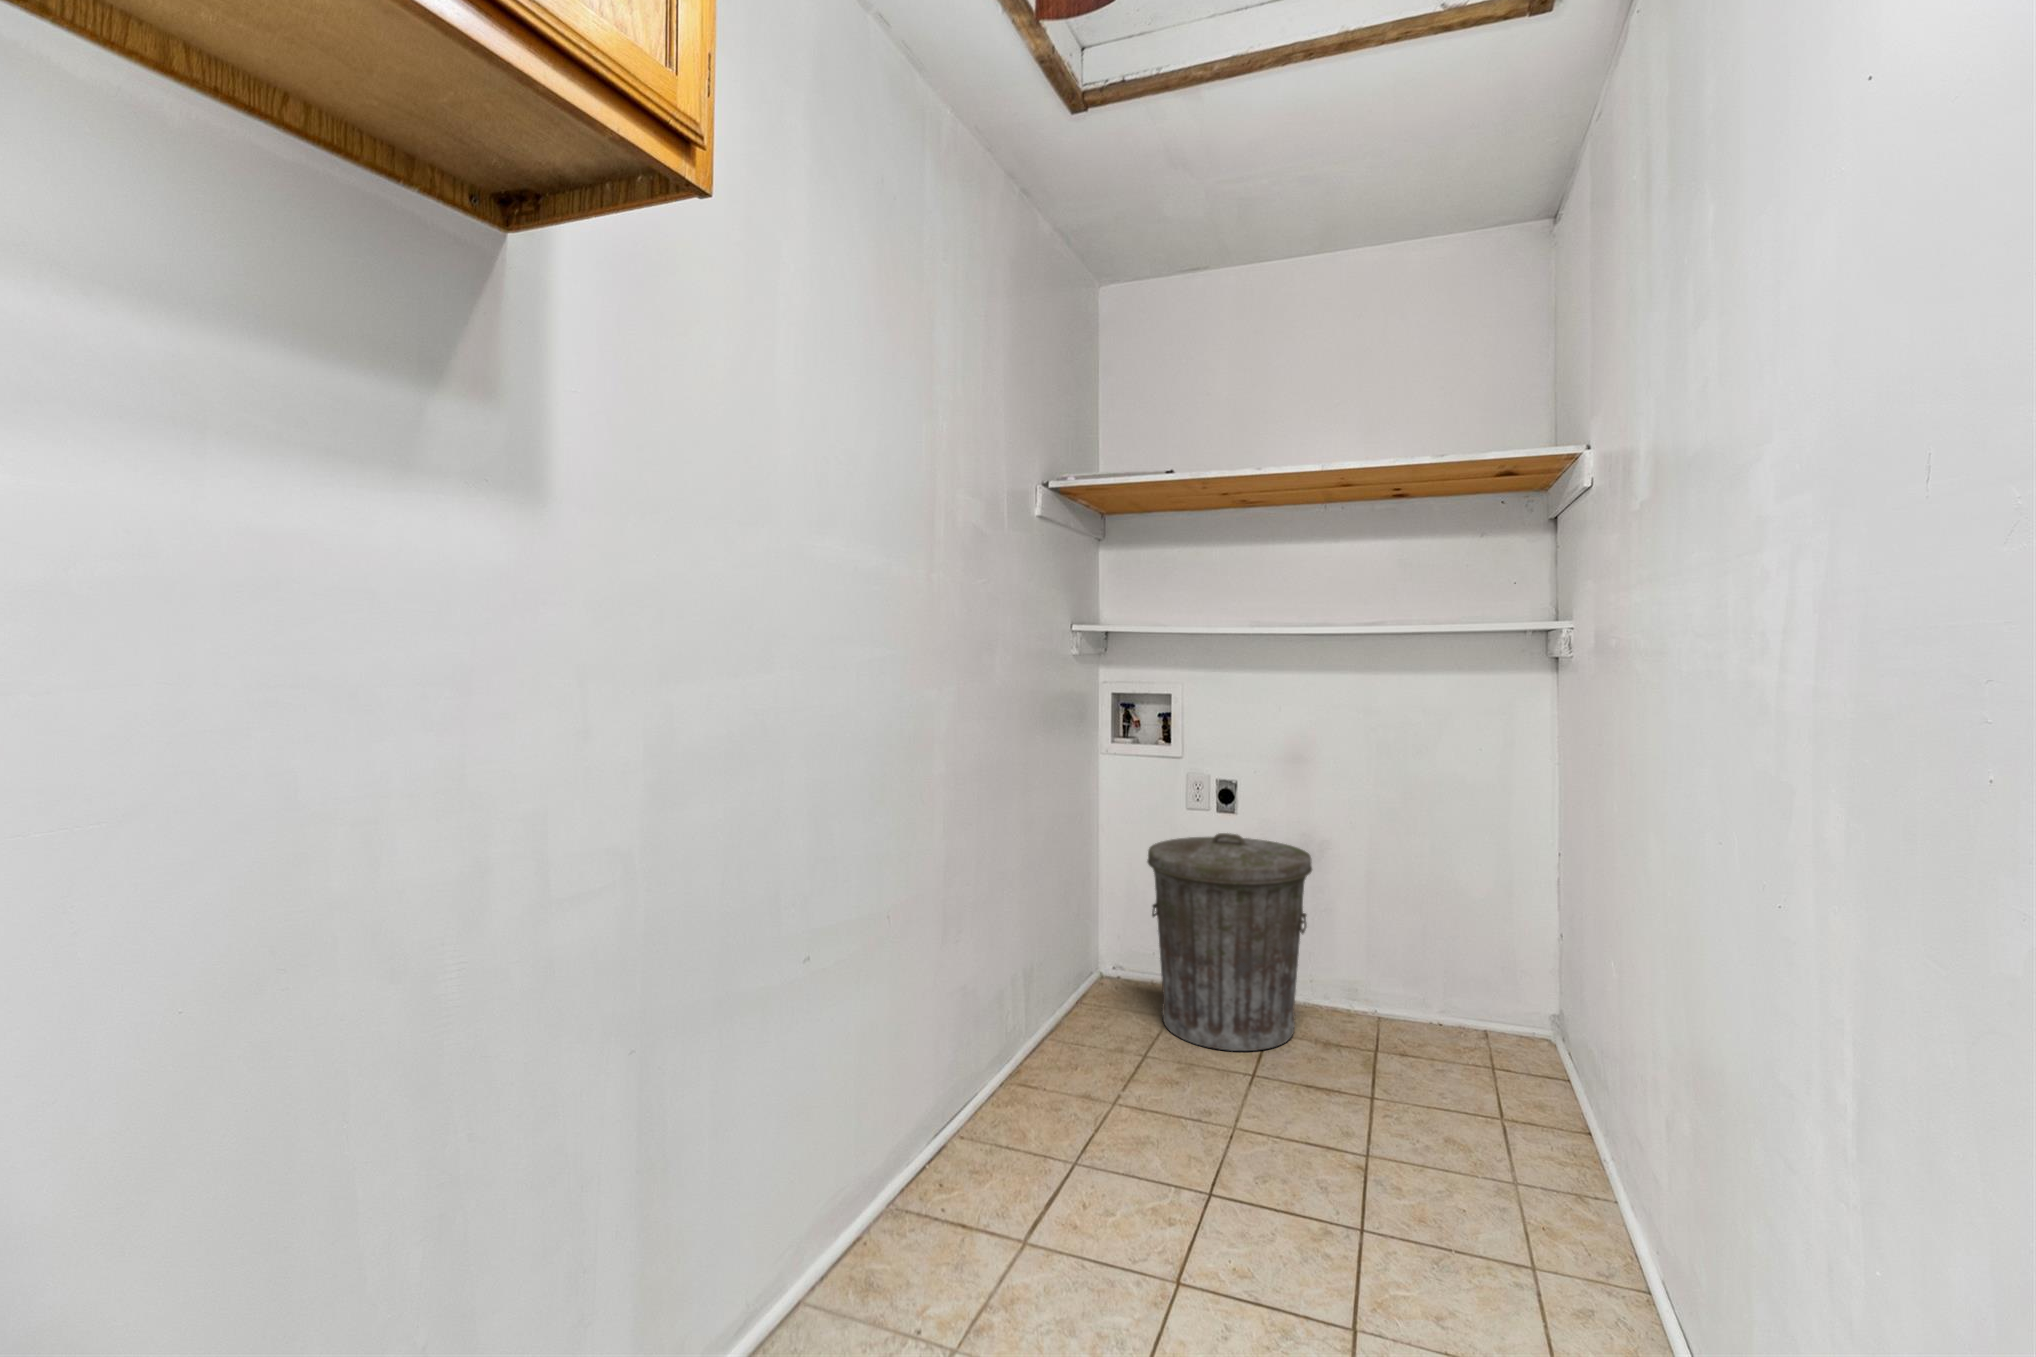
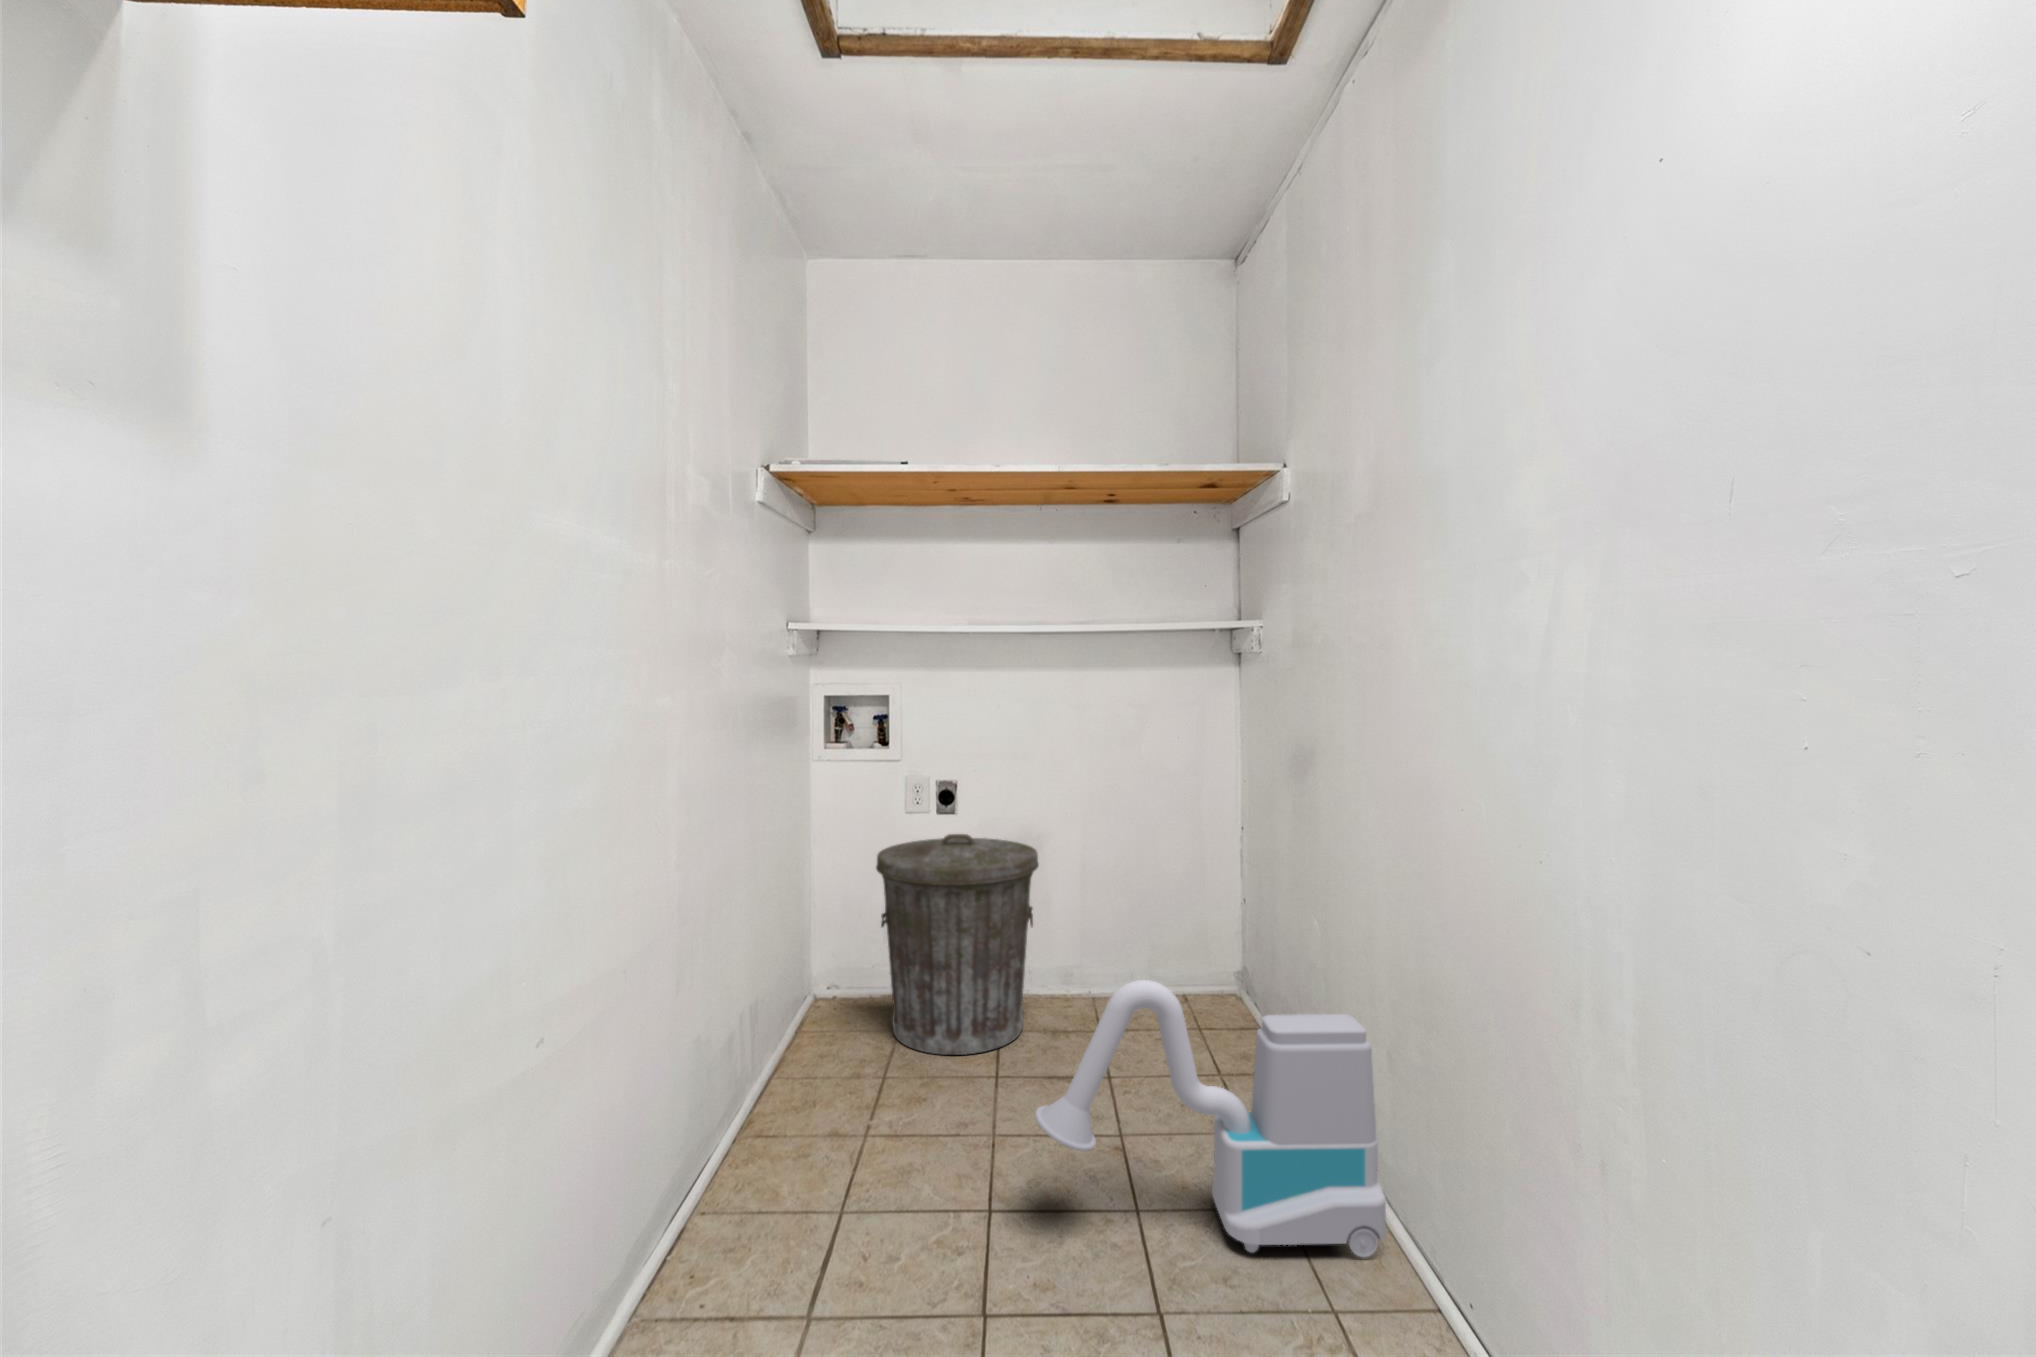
vacuum cleaner: none [1249,996,1646,1339] -> present [1035,980,1386,1257]

